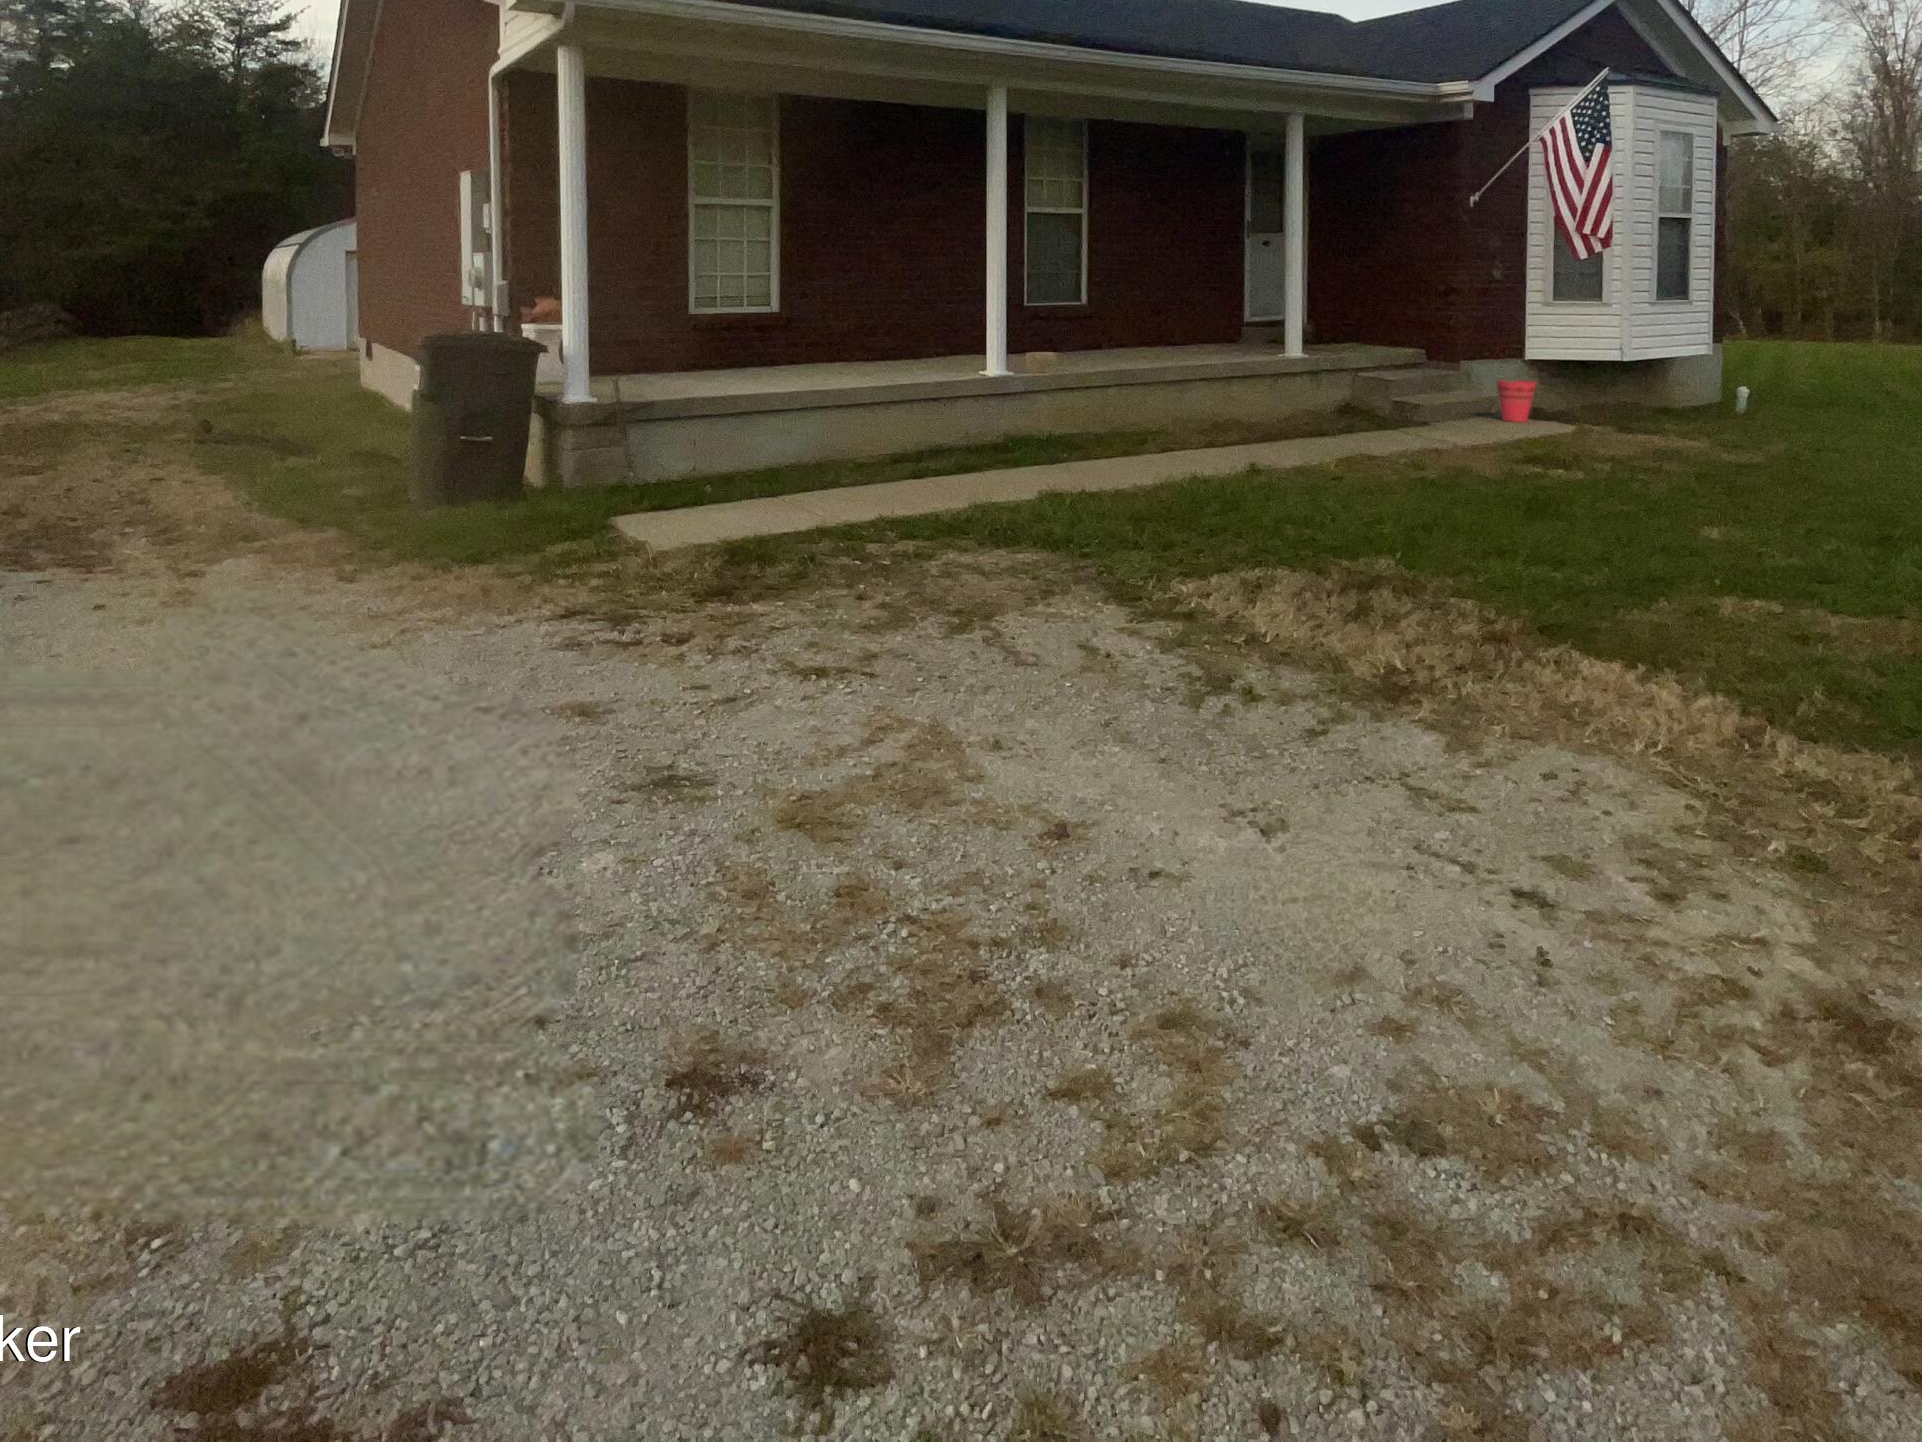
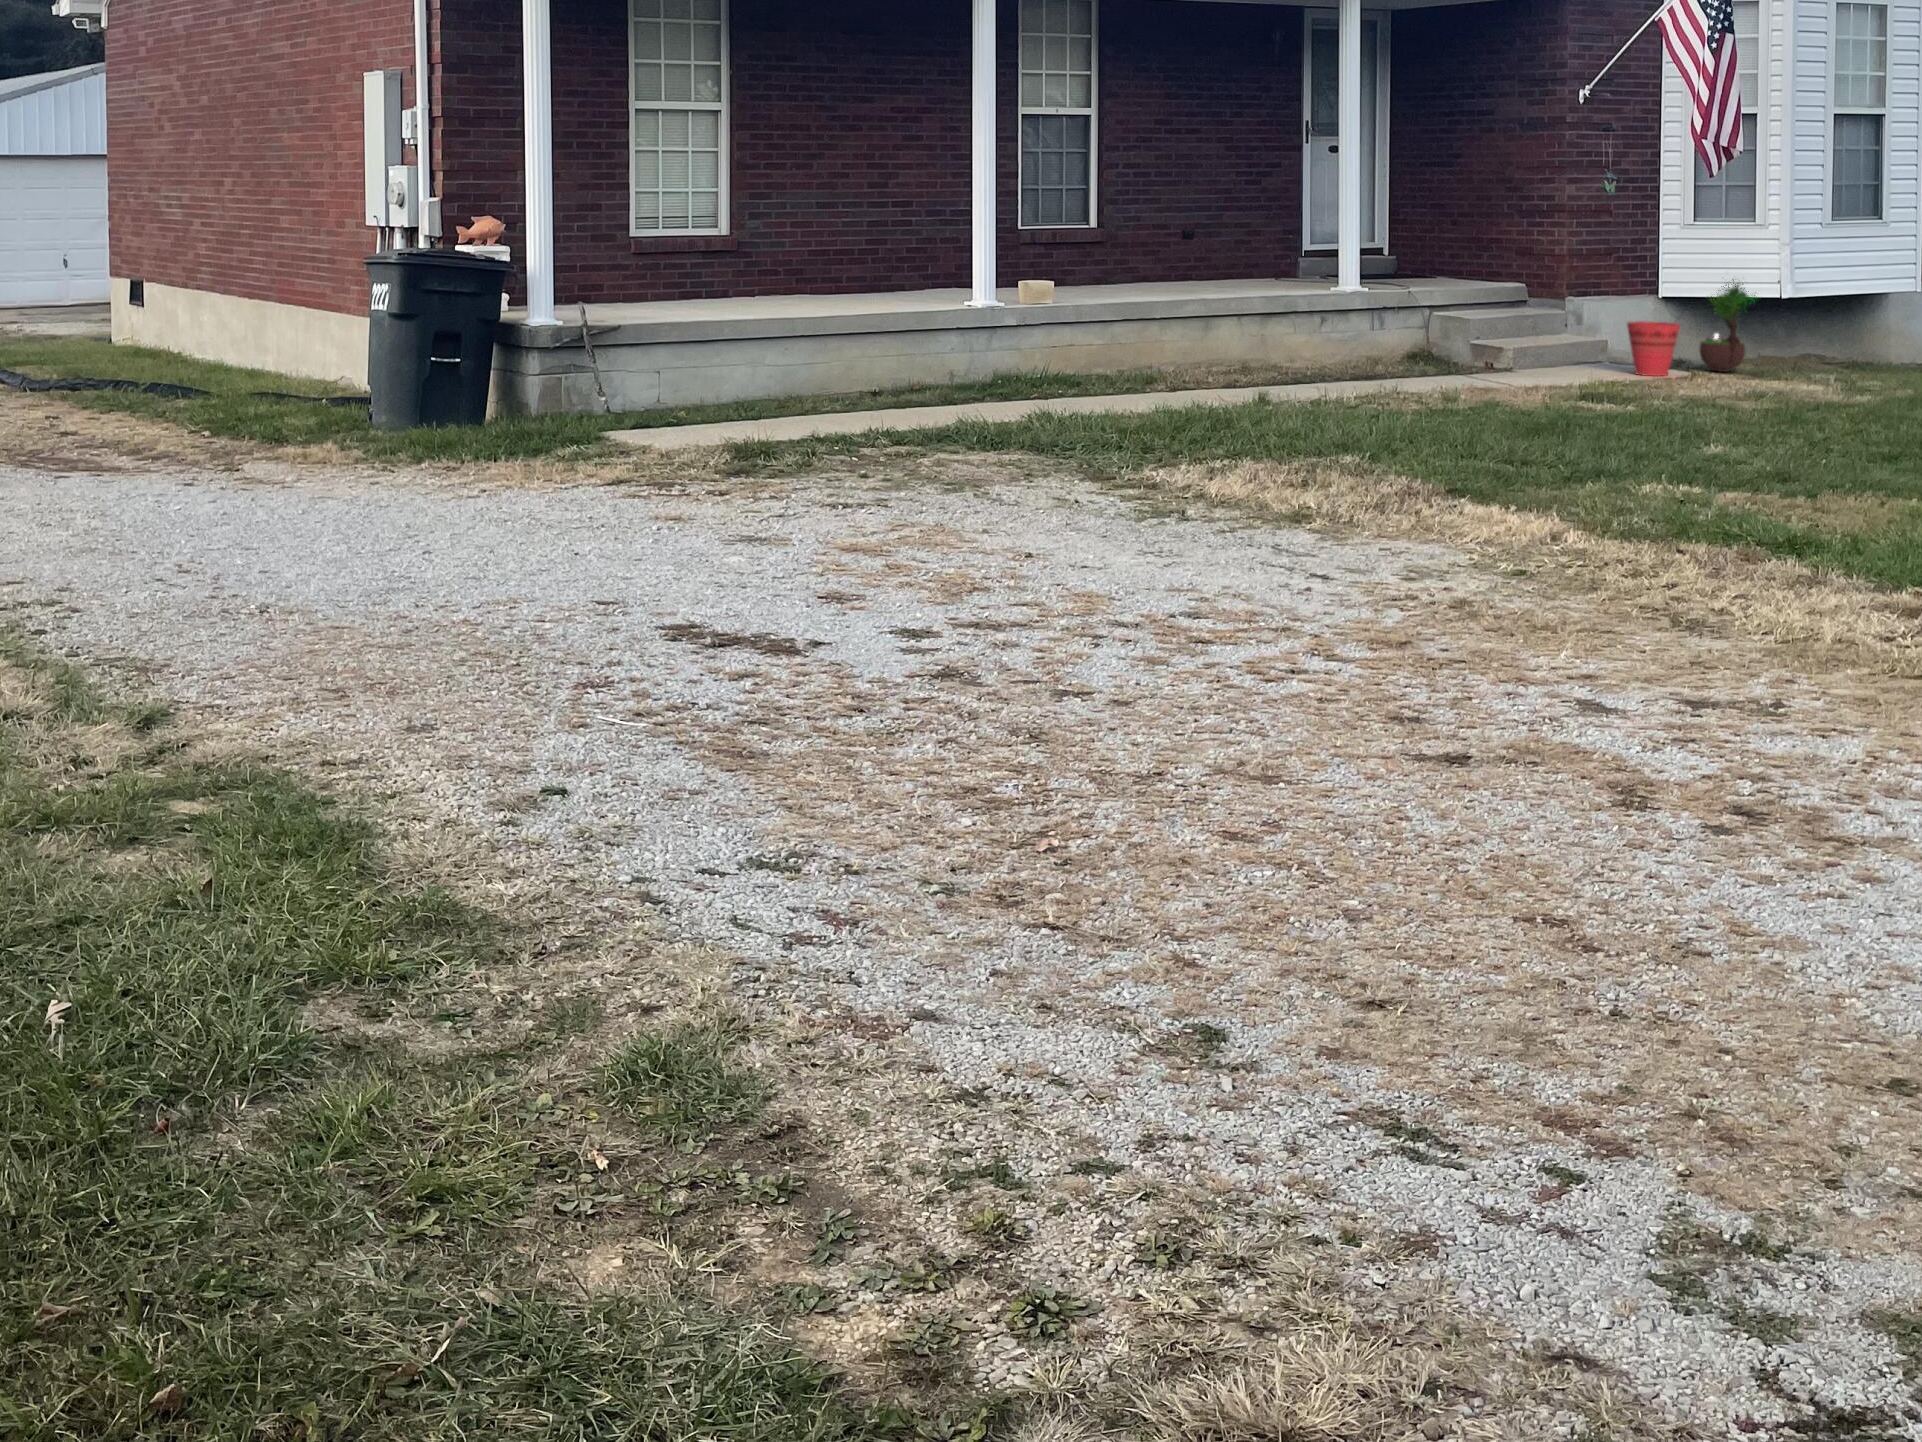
potted tree: none [1550,342,1599,419] -> present [1699,279,1757,372]

